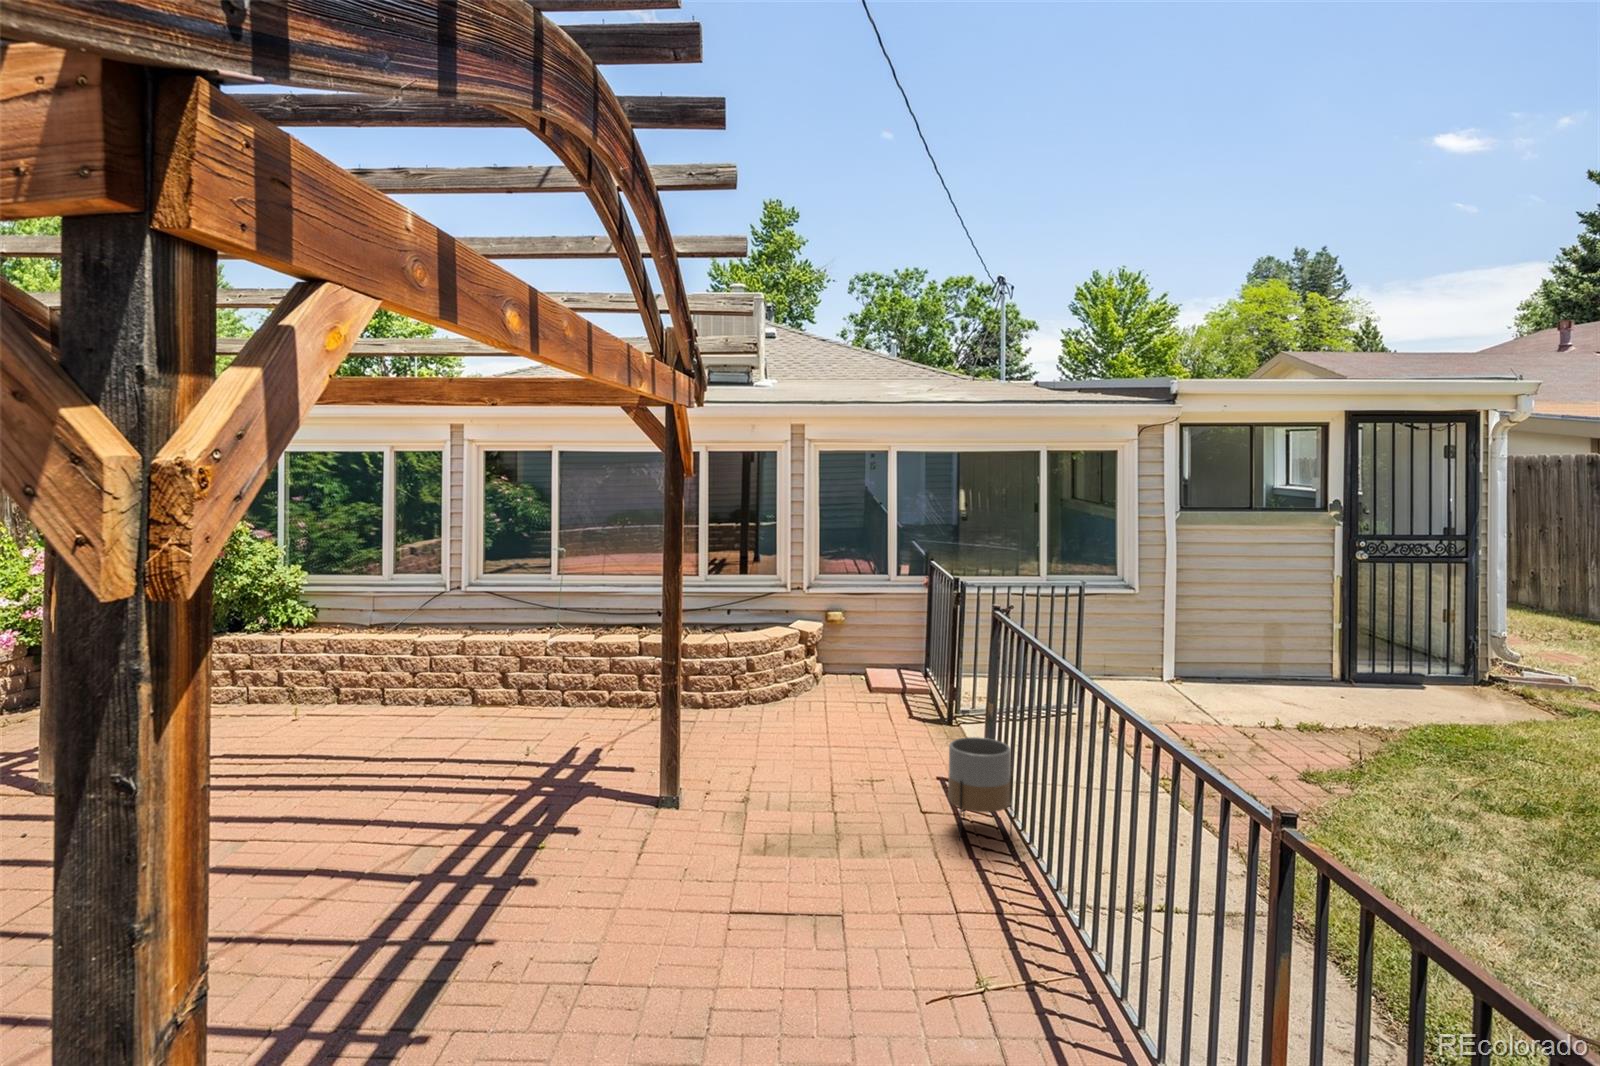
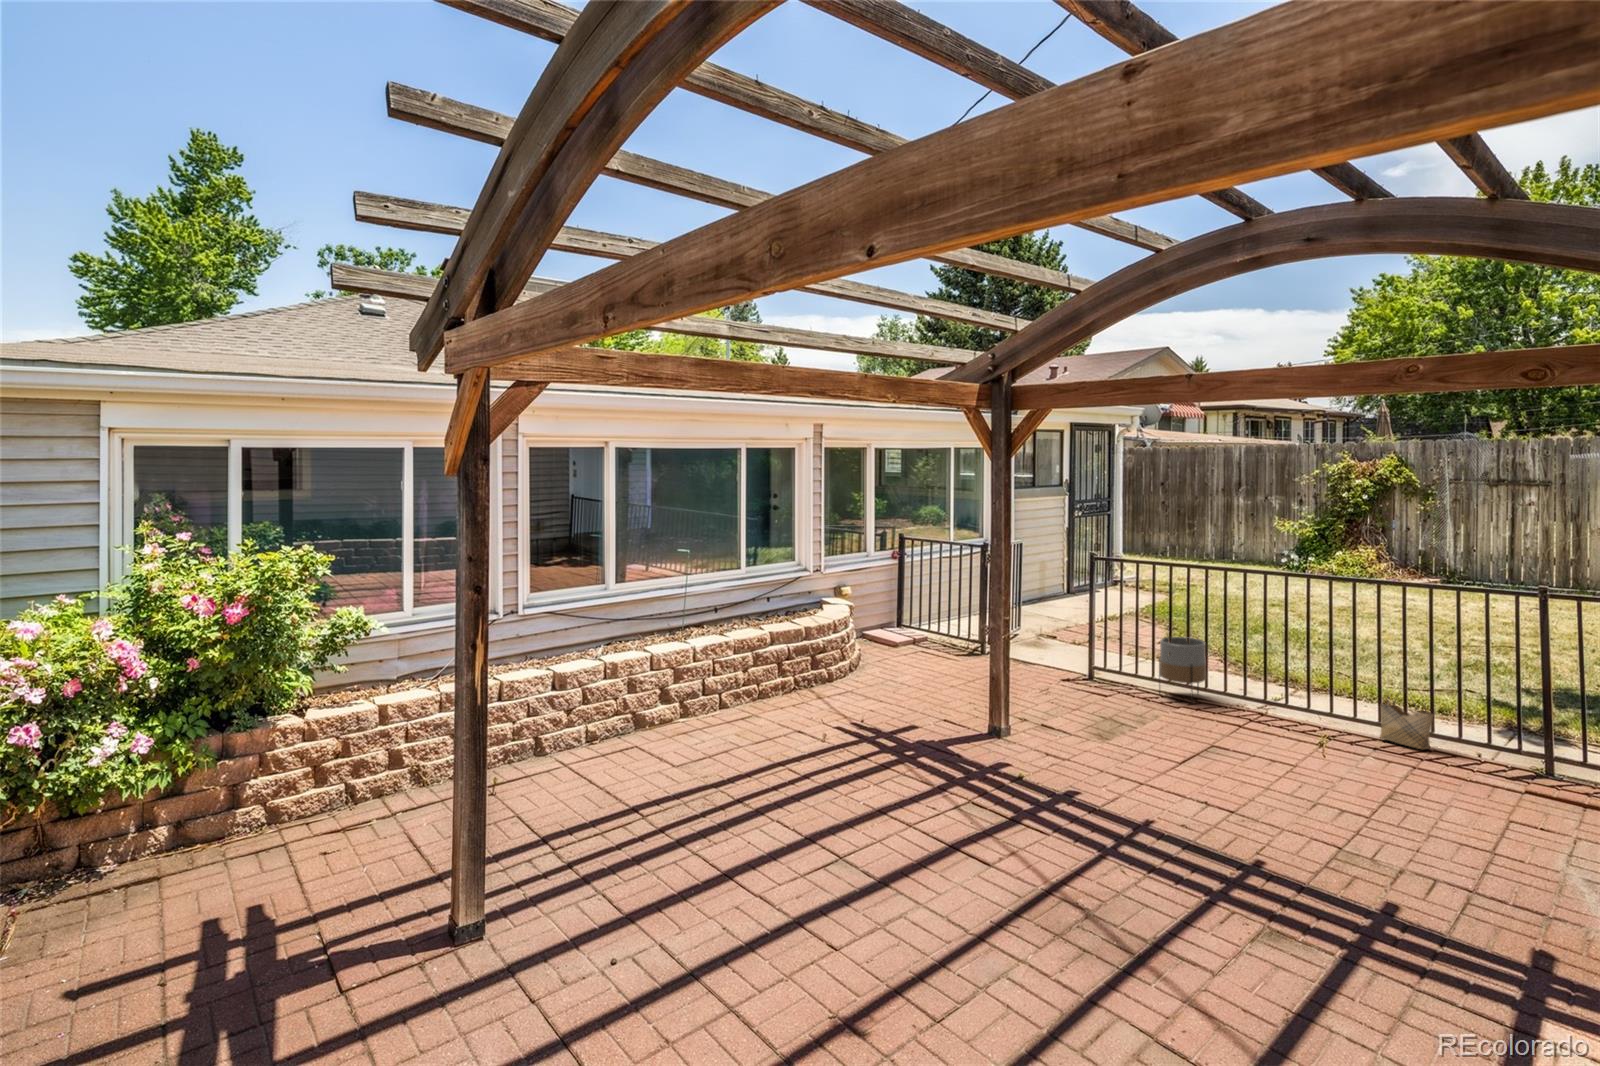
woven basket: none [1050,885,1099,1008] -> present [1380,690,1434,749]

